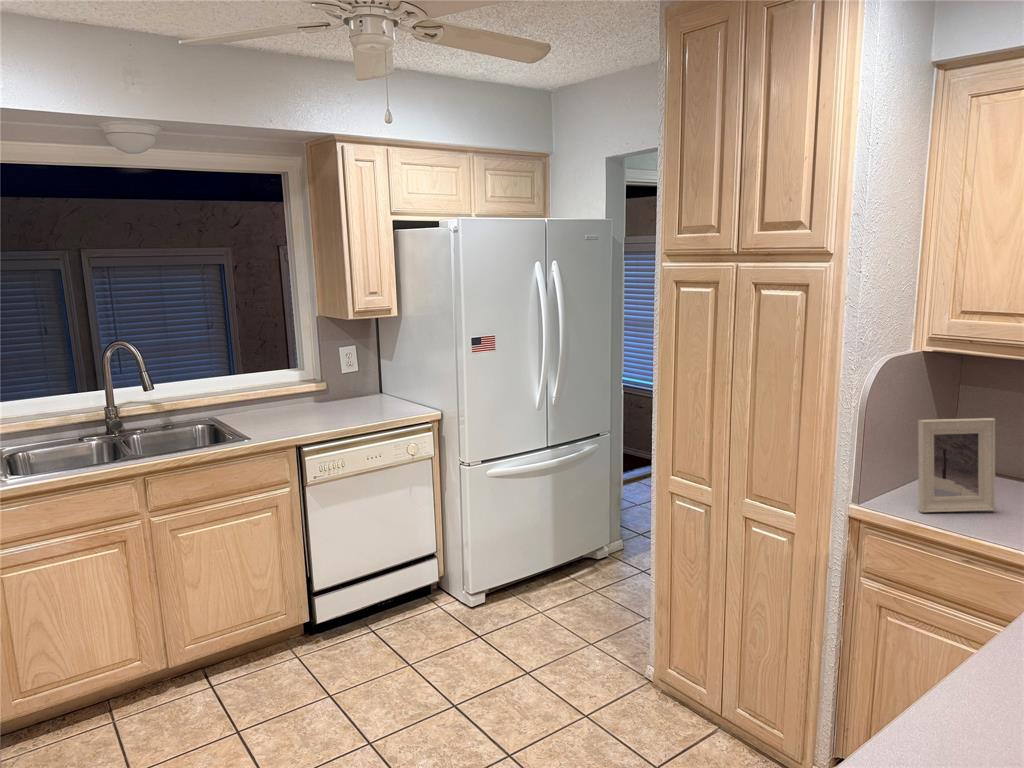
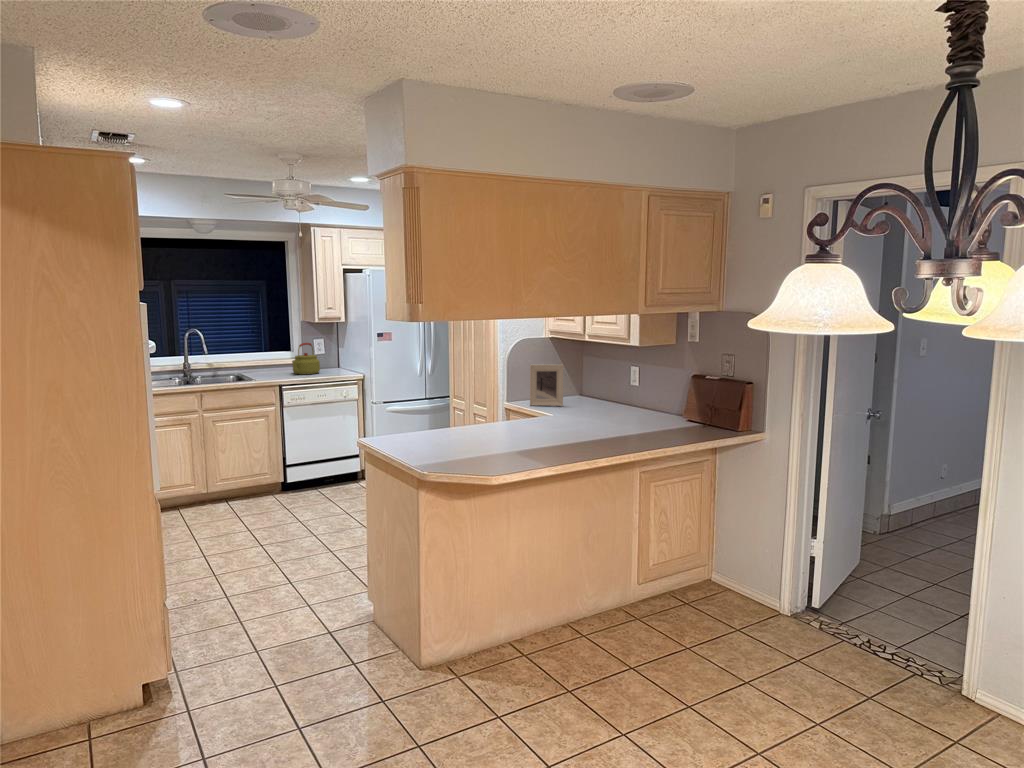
kettle: none [311,358,360,416] -> present [292,343,320,375]

